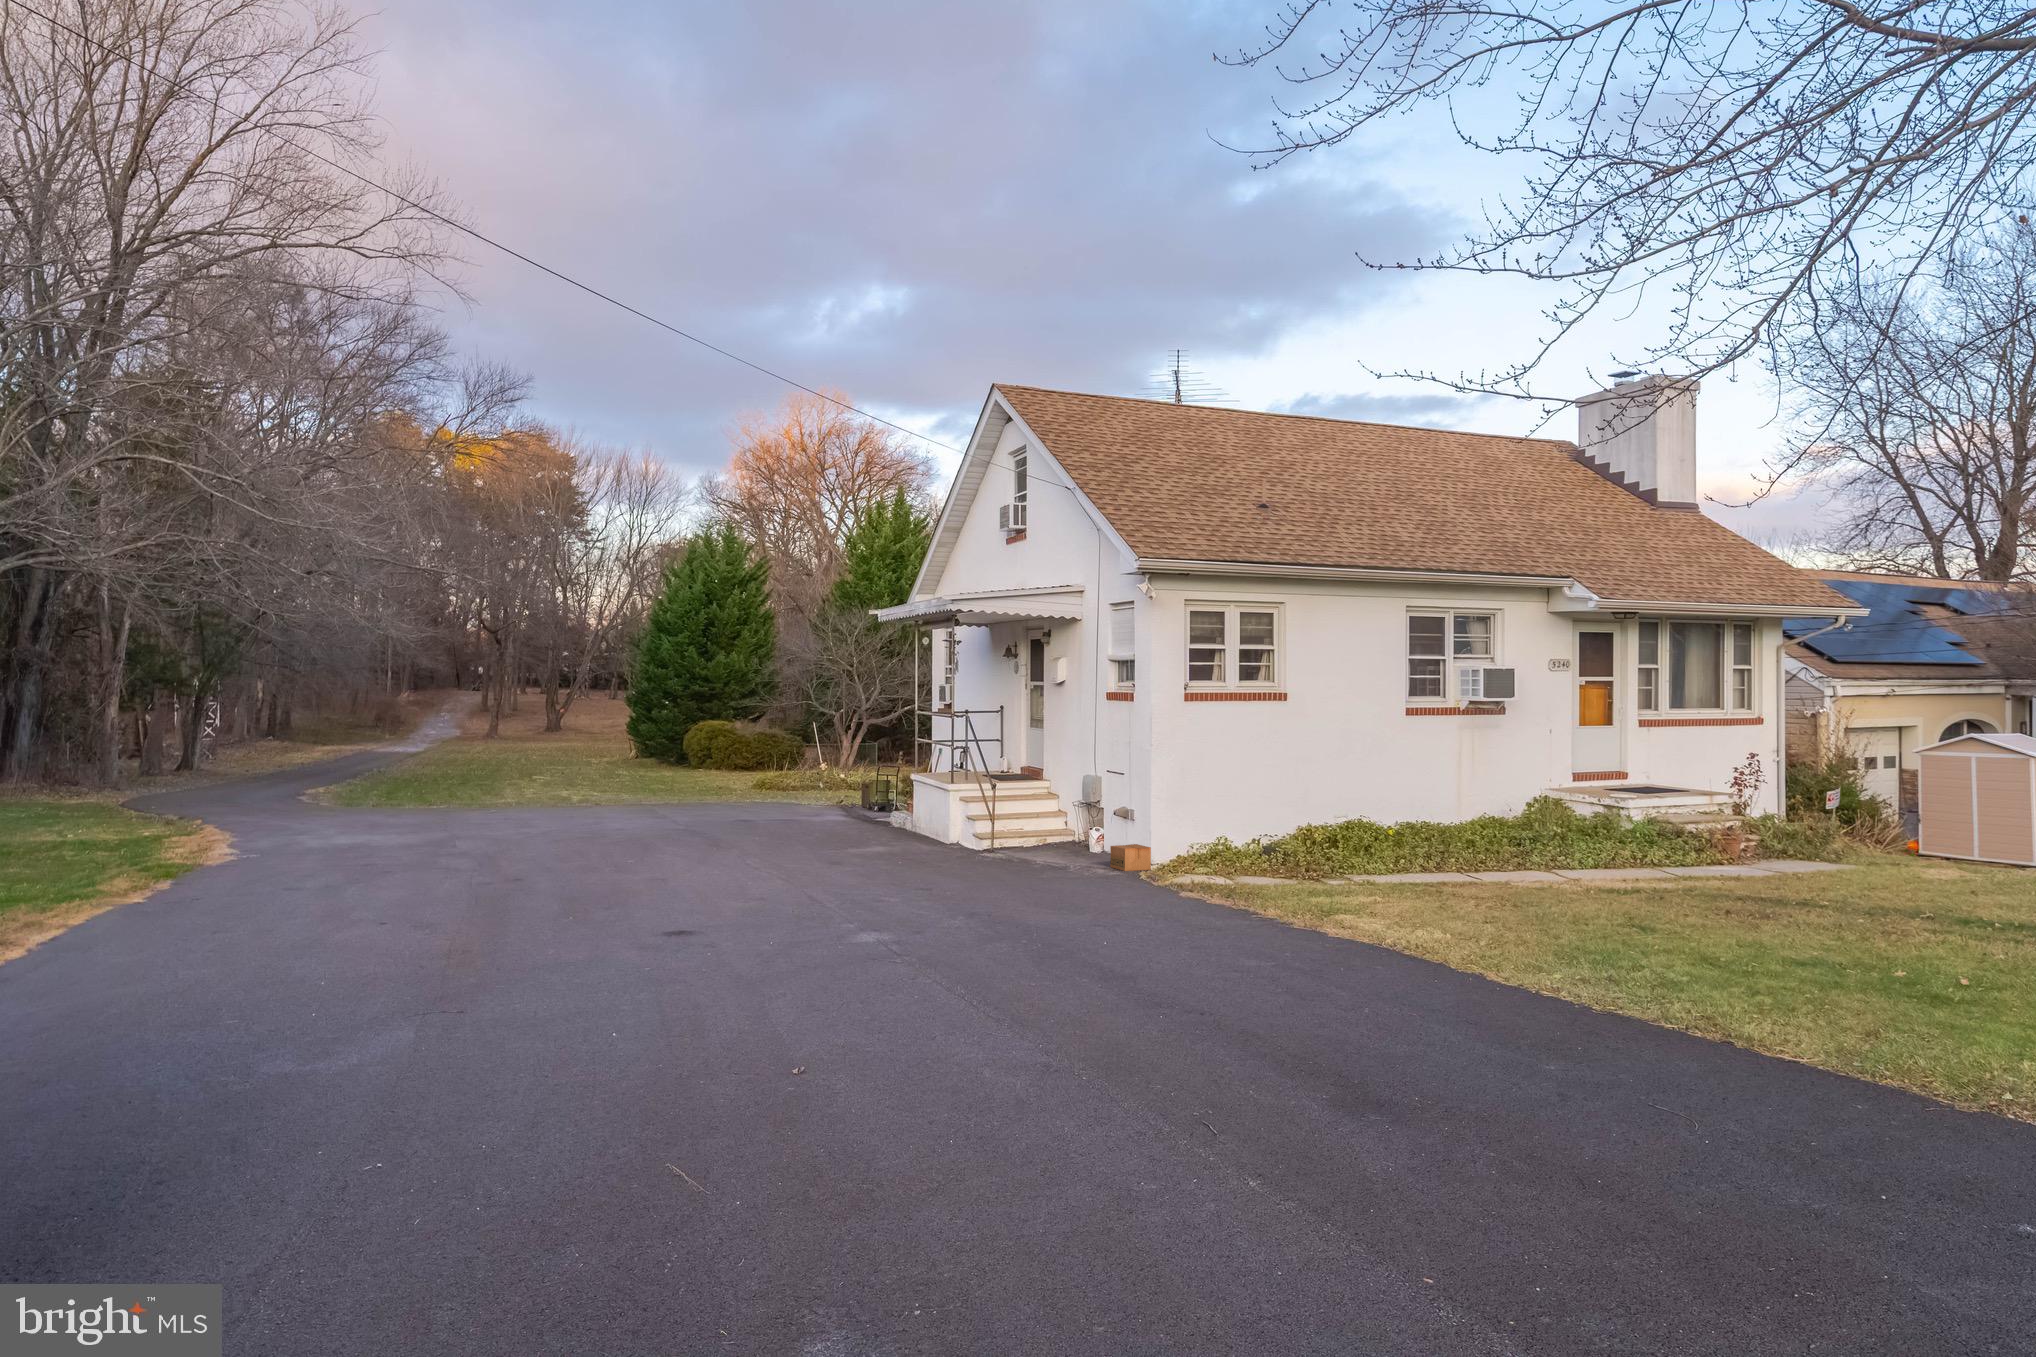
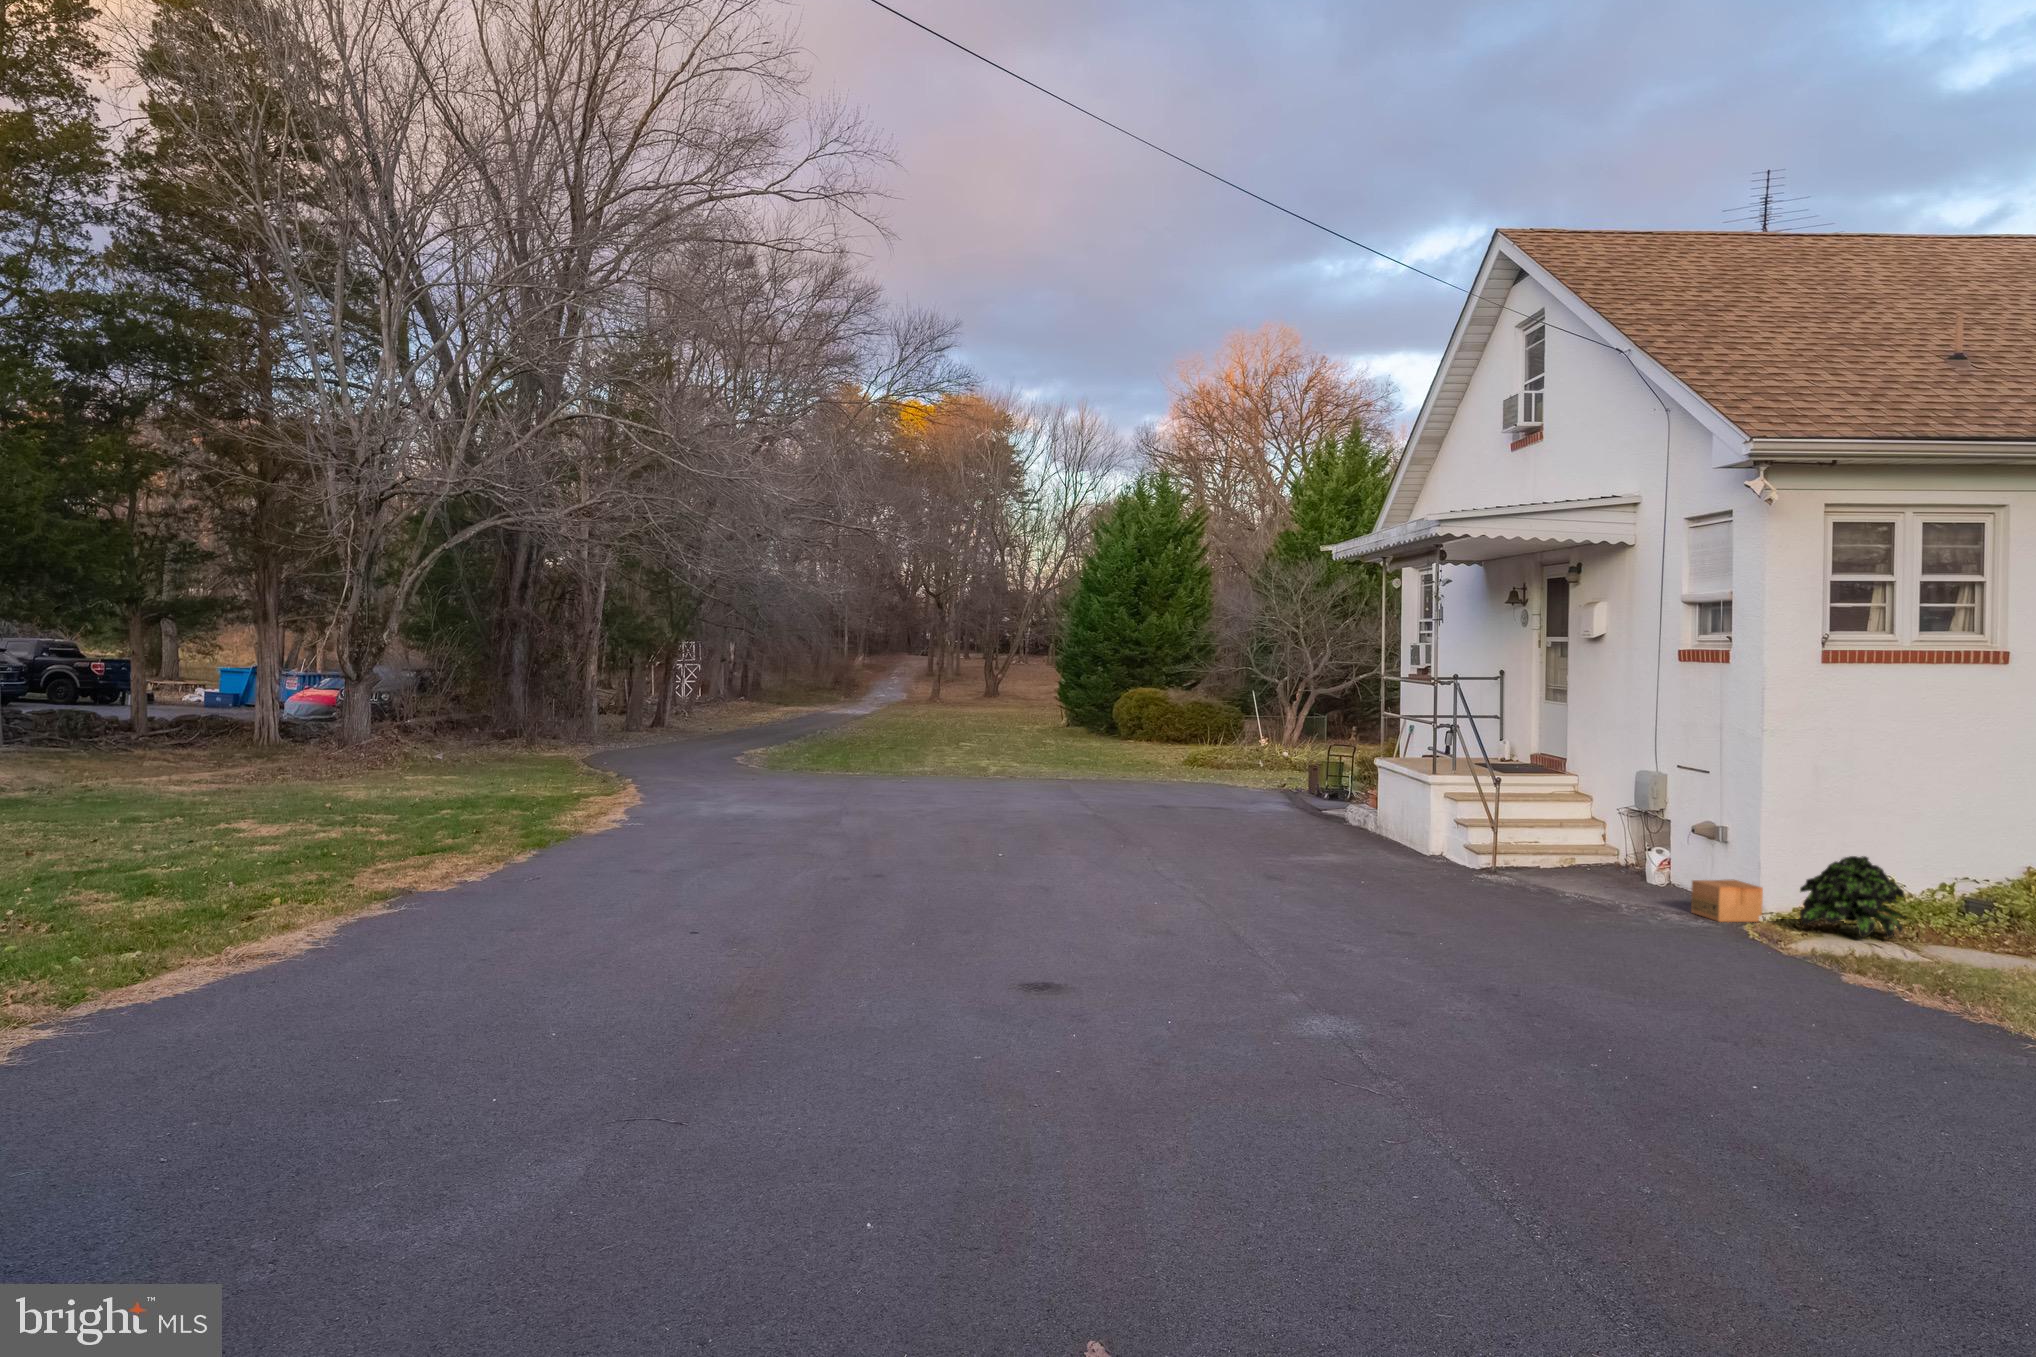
potted plant: none [1170,823,1229,874] -> present [1800,856,1906,938]

